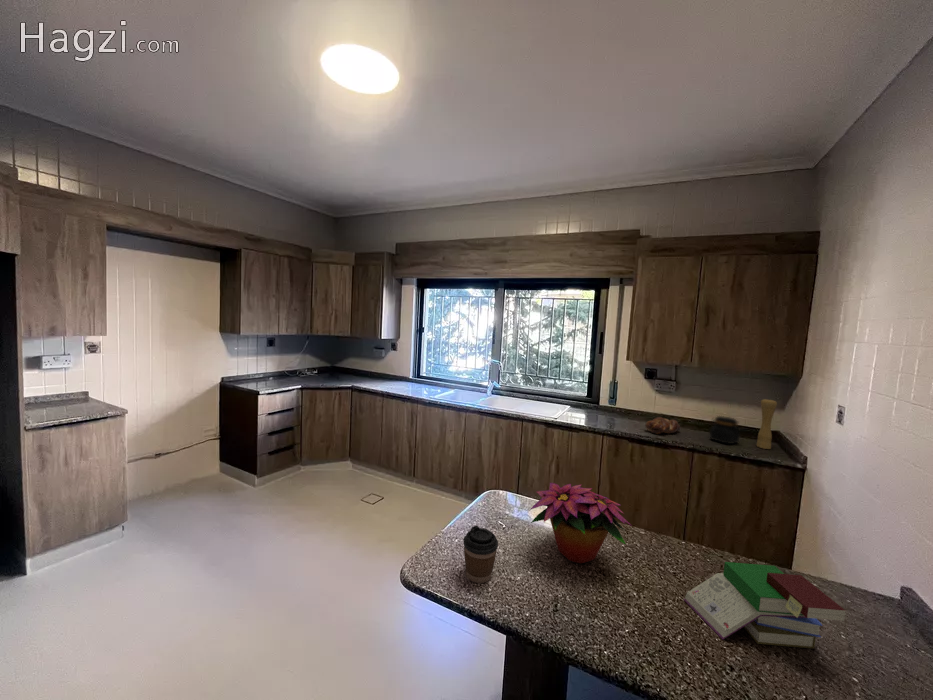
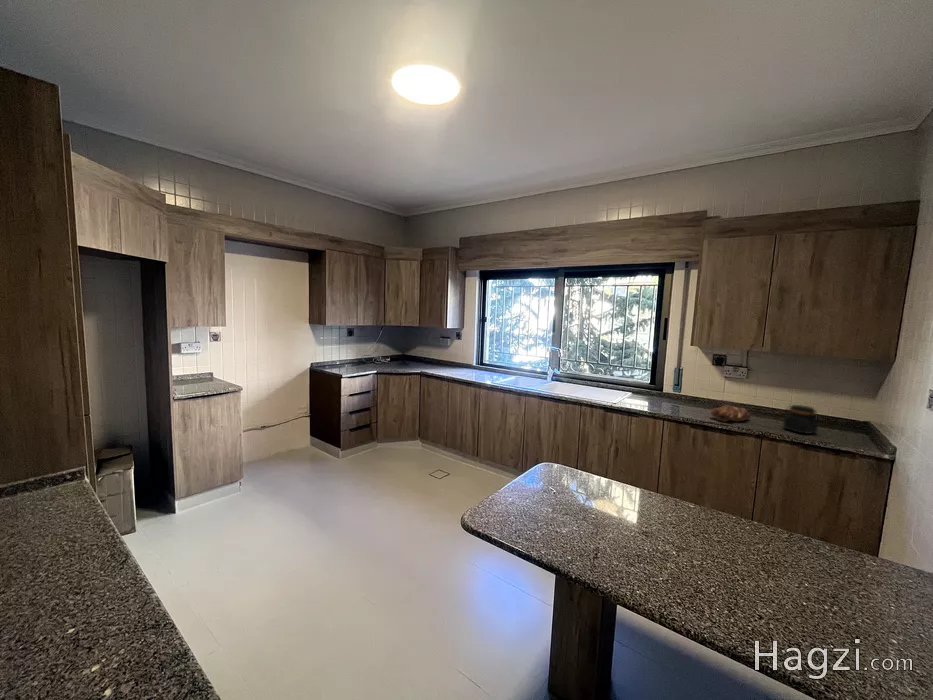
pepper mill: present [757,399,777,449] -> none [838,387,863,441]
flower arrangement: present [531,483,630,564] -> none [574,451,677,525]
coffee cup: present [463,526,498,583] -> none [517,484,546,531]
book: present [684,562,846,648] -> none [719,529,873,609]

